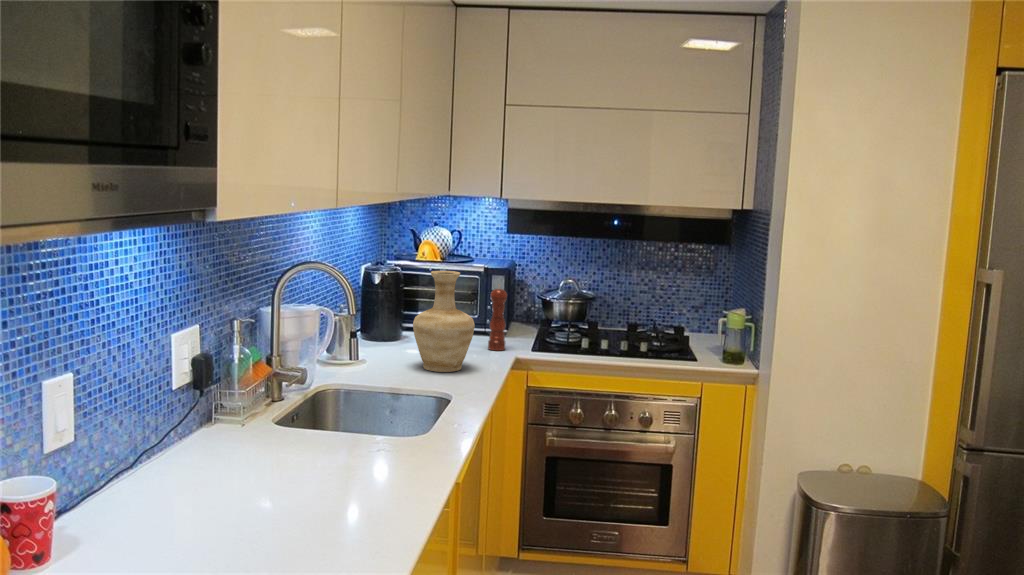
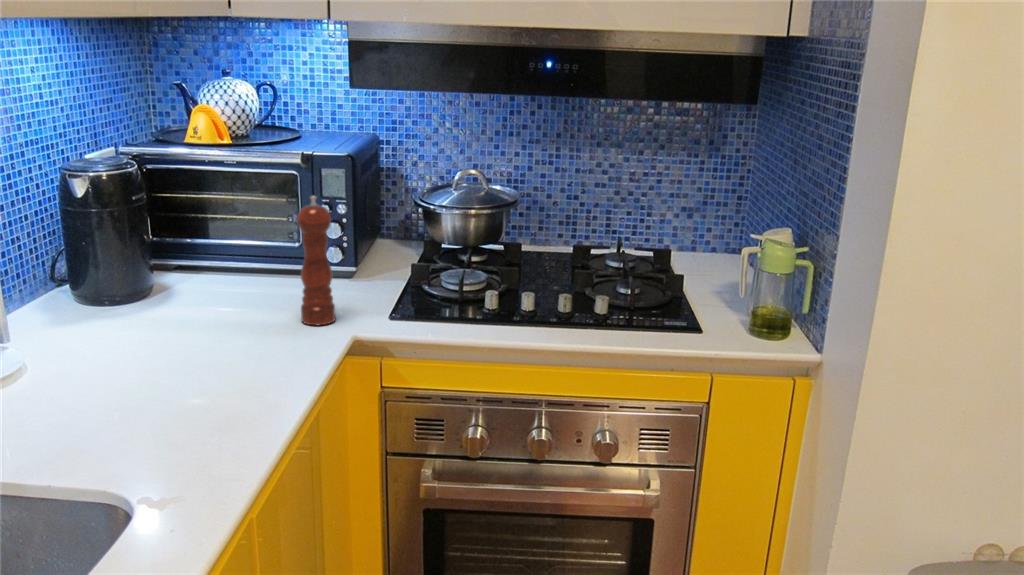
vase: present [413,271,475,372] -> none [79,186,228,417]

